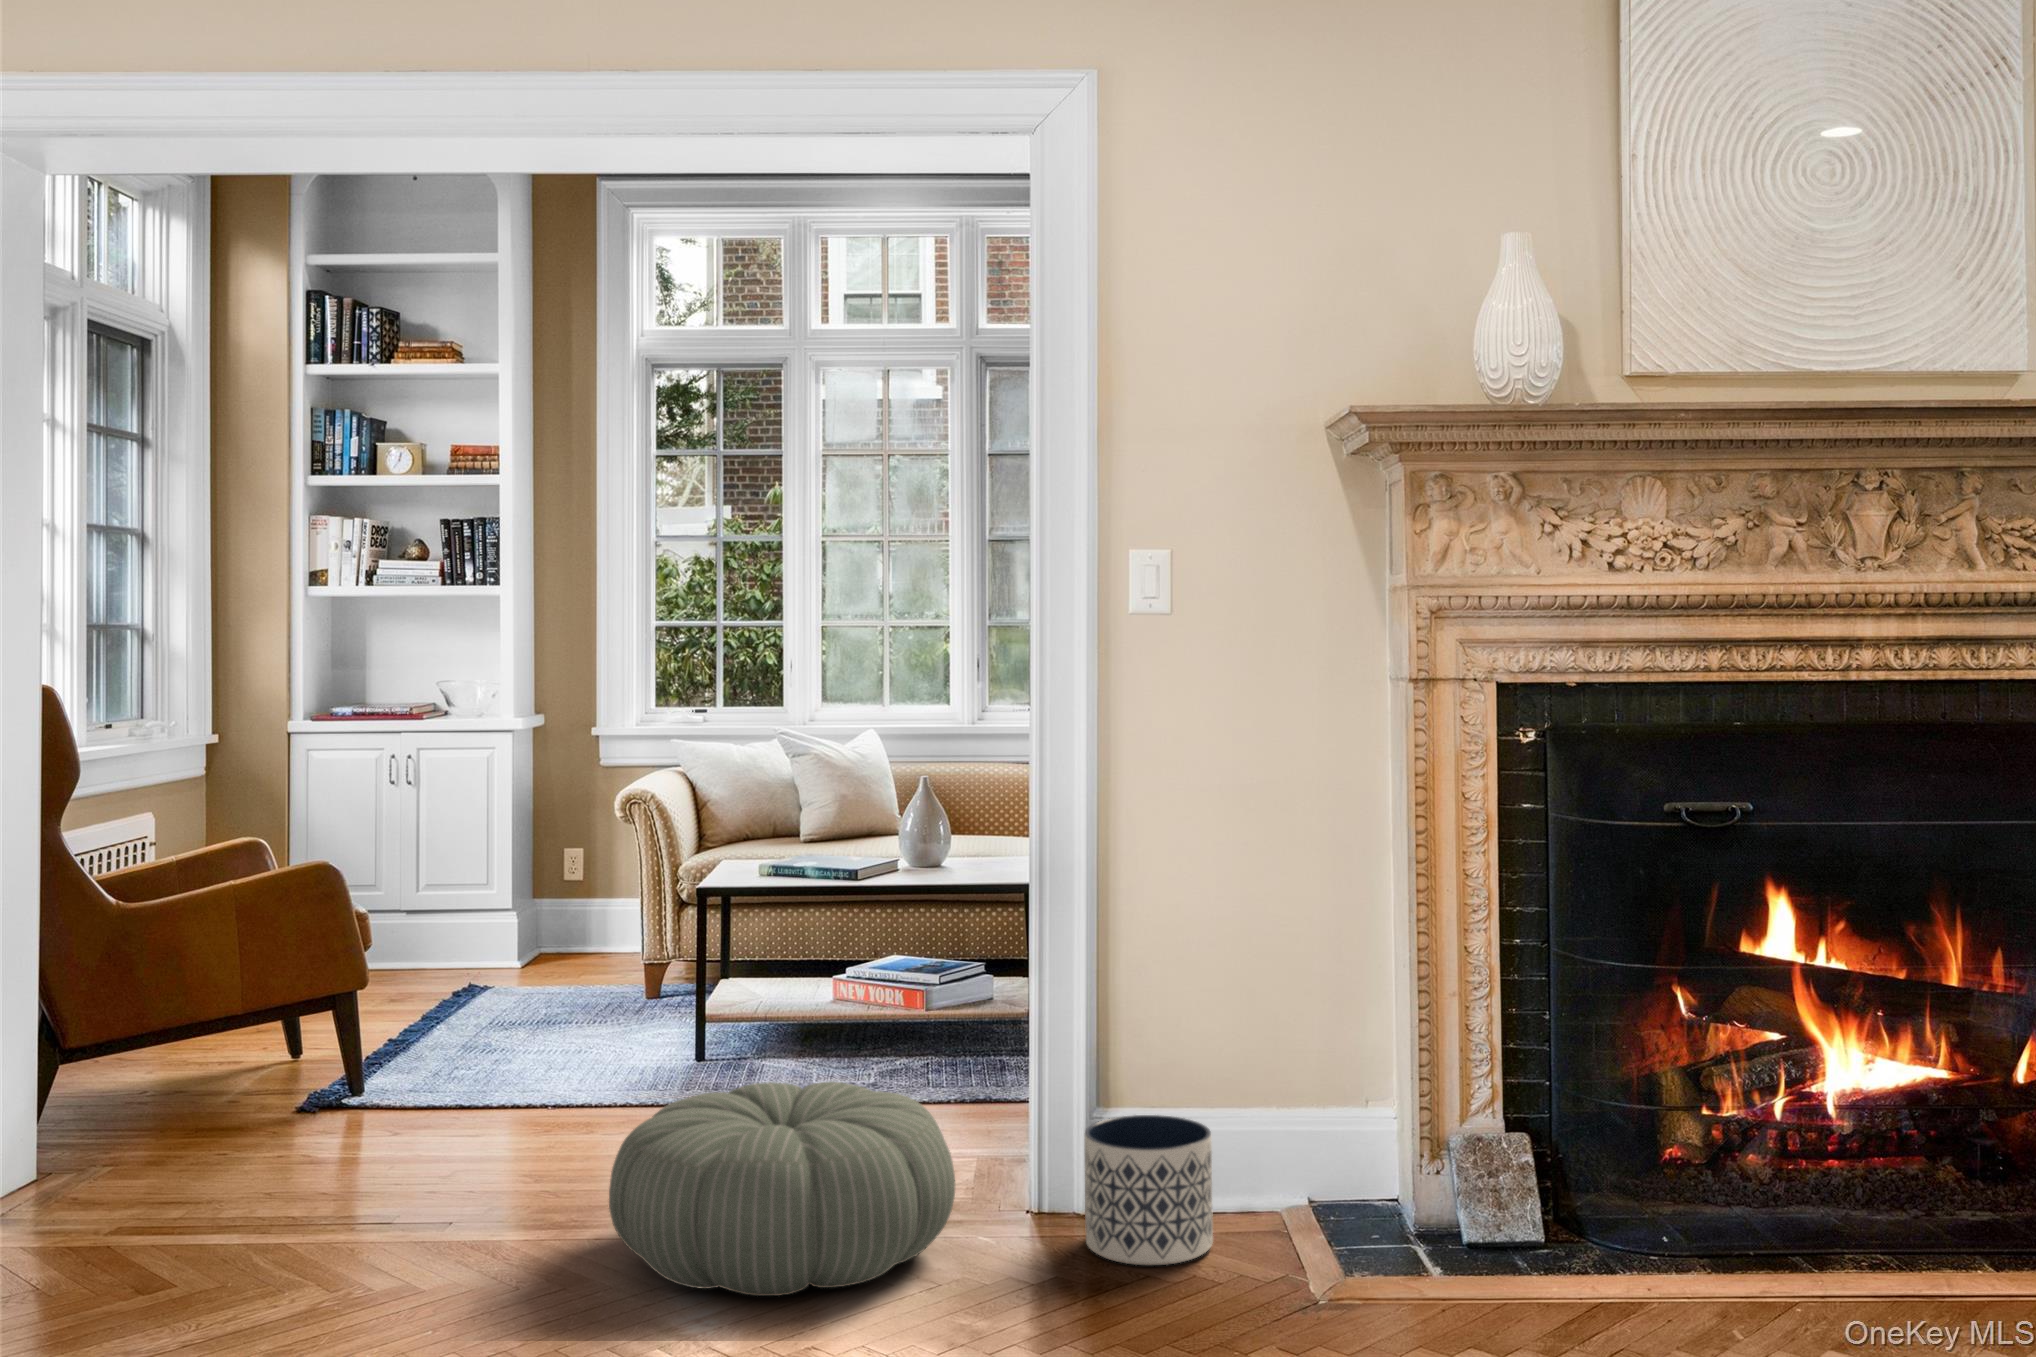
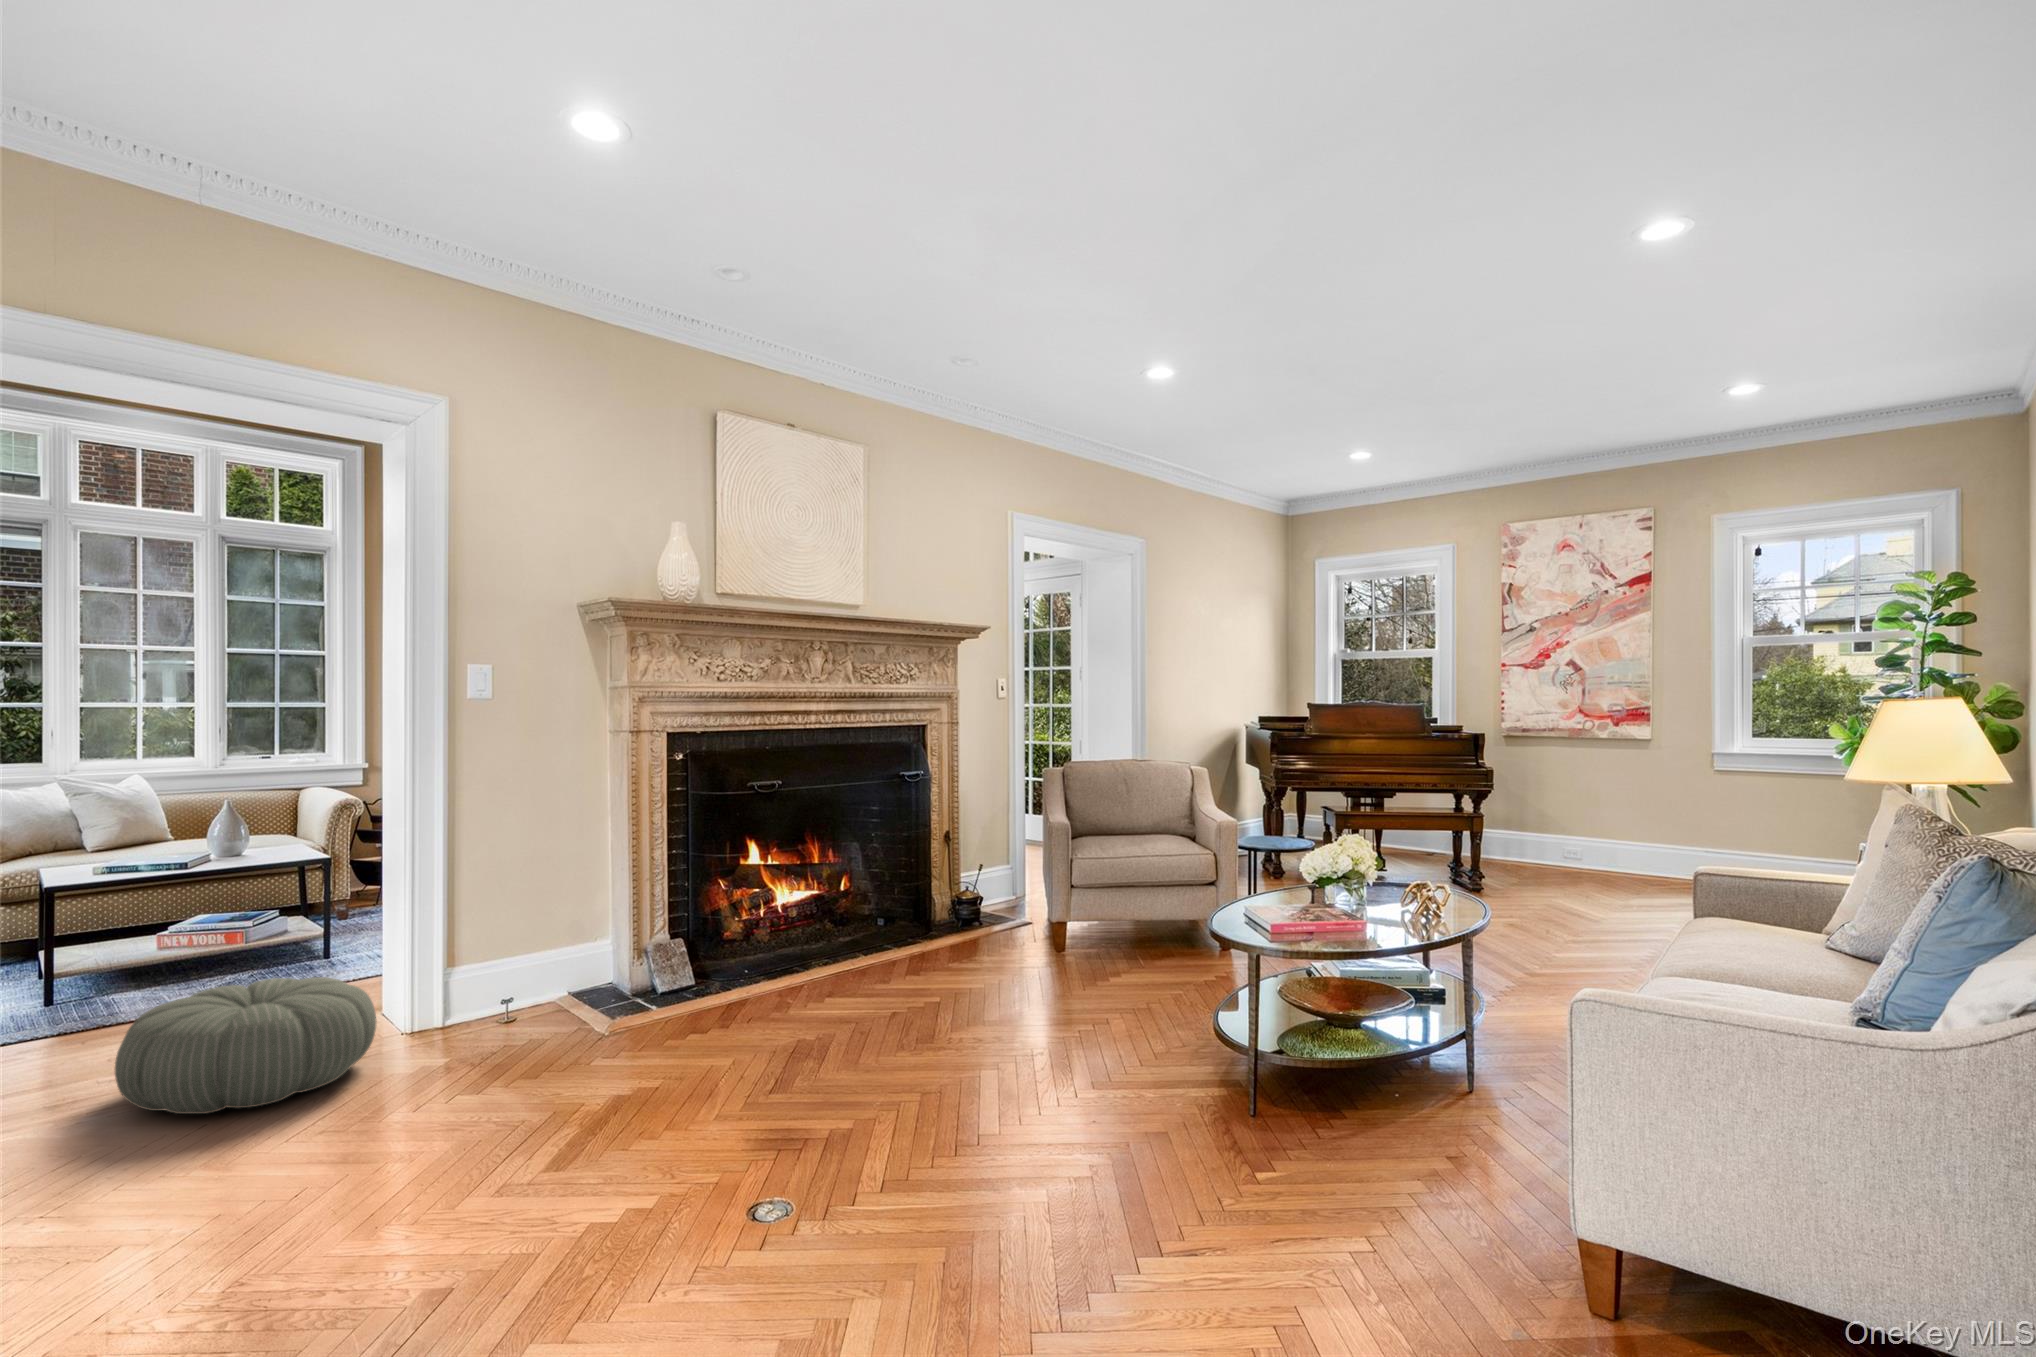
planter: present [1084,1115,1213,1265] -> none [453,962,528,1042]

